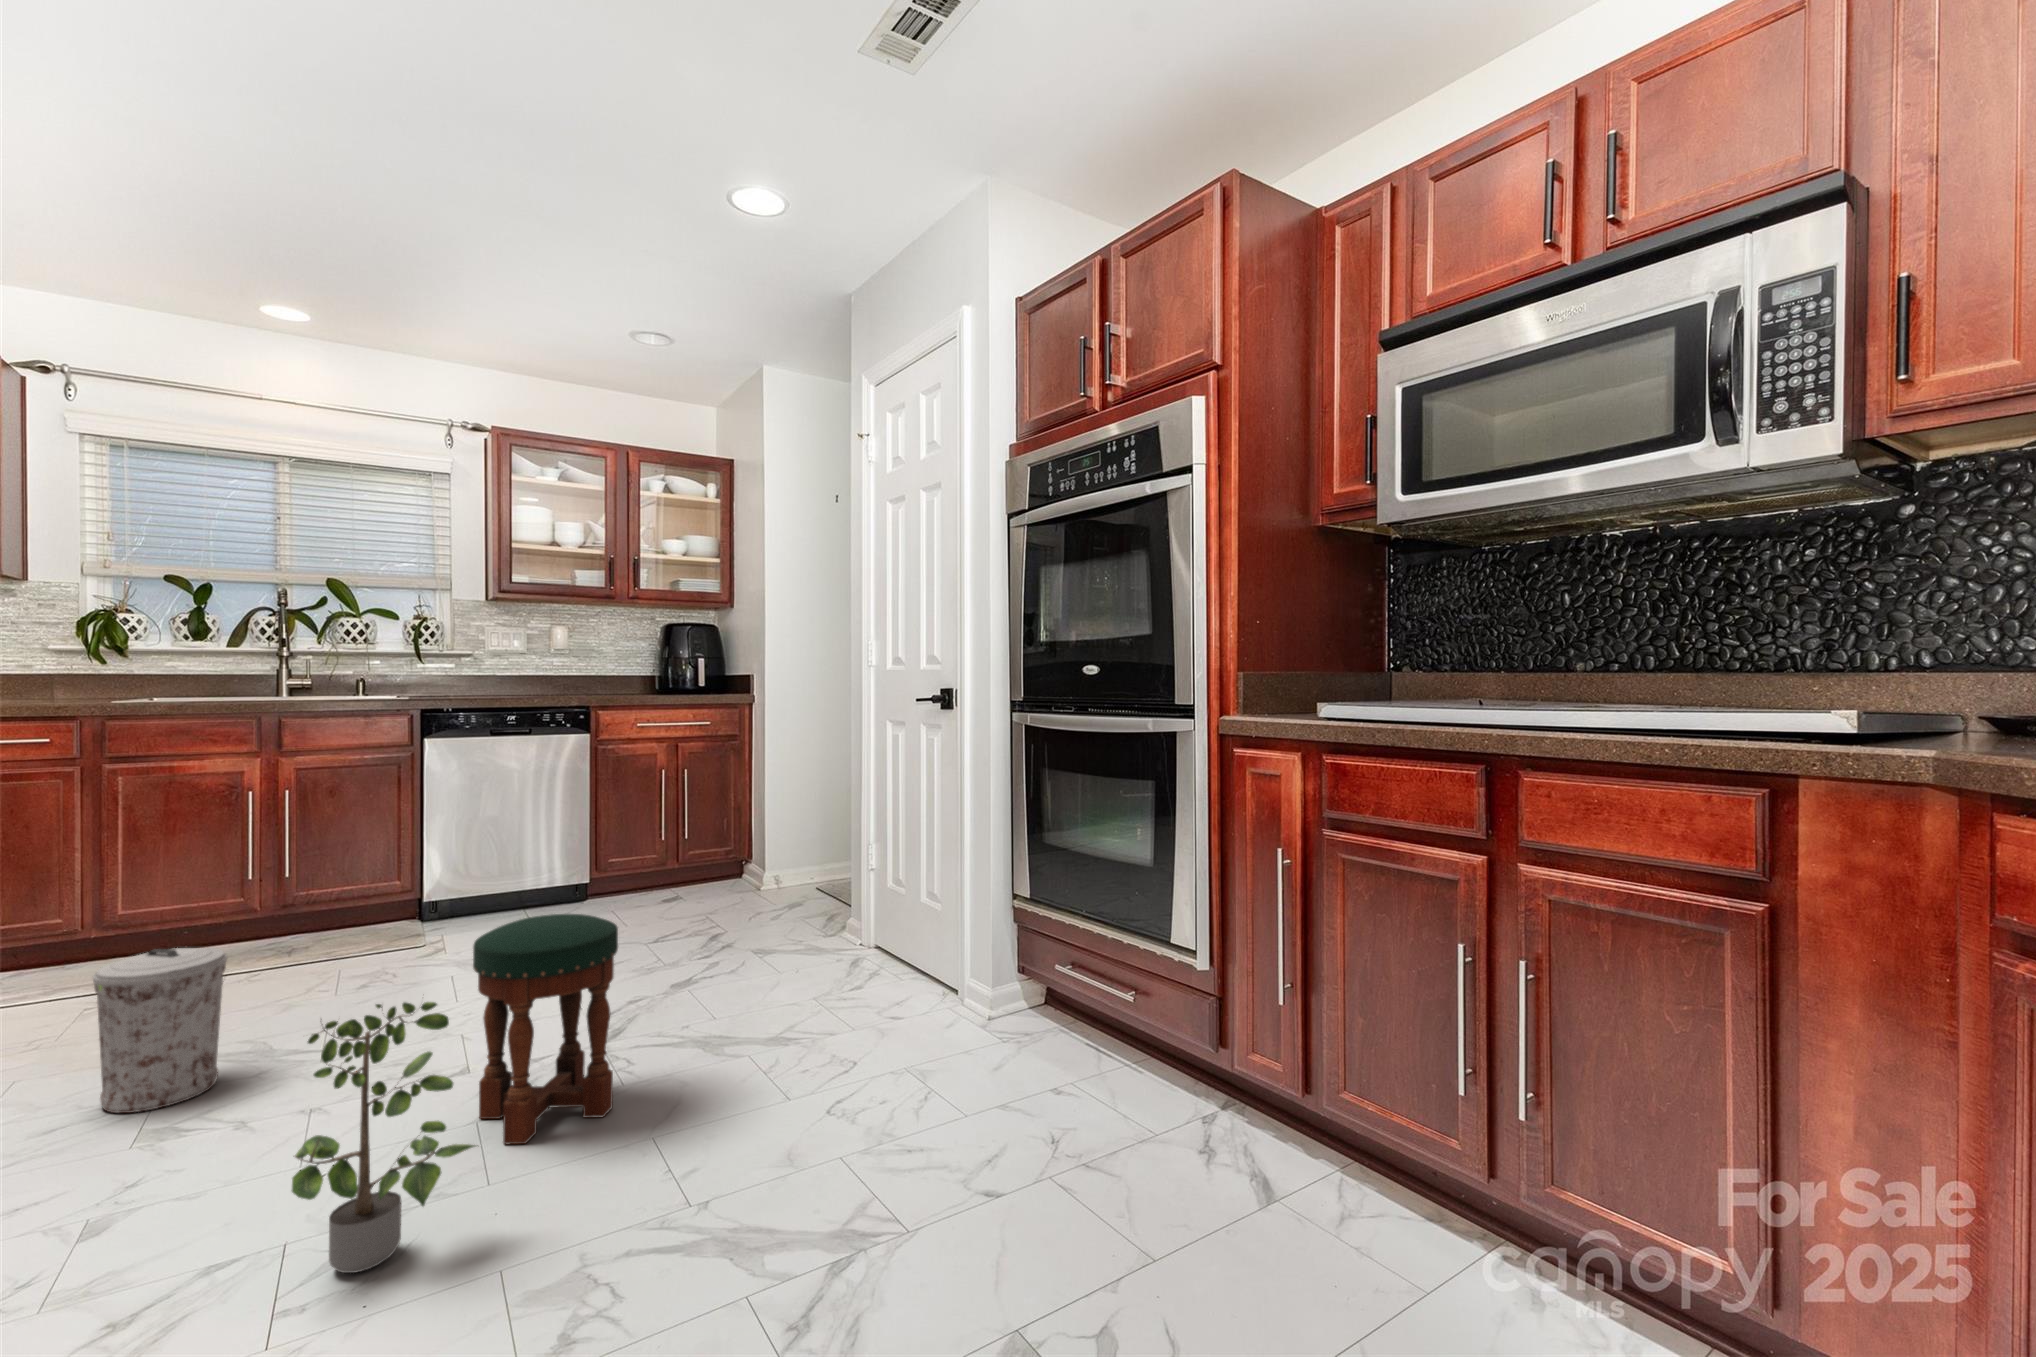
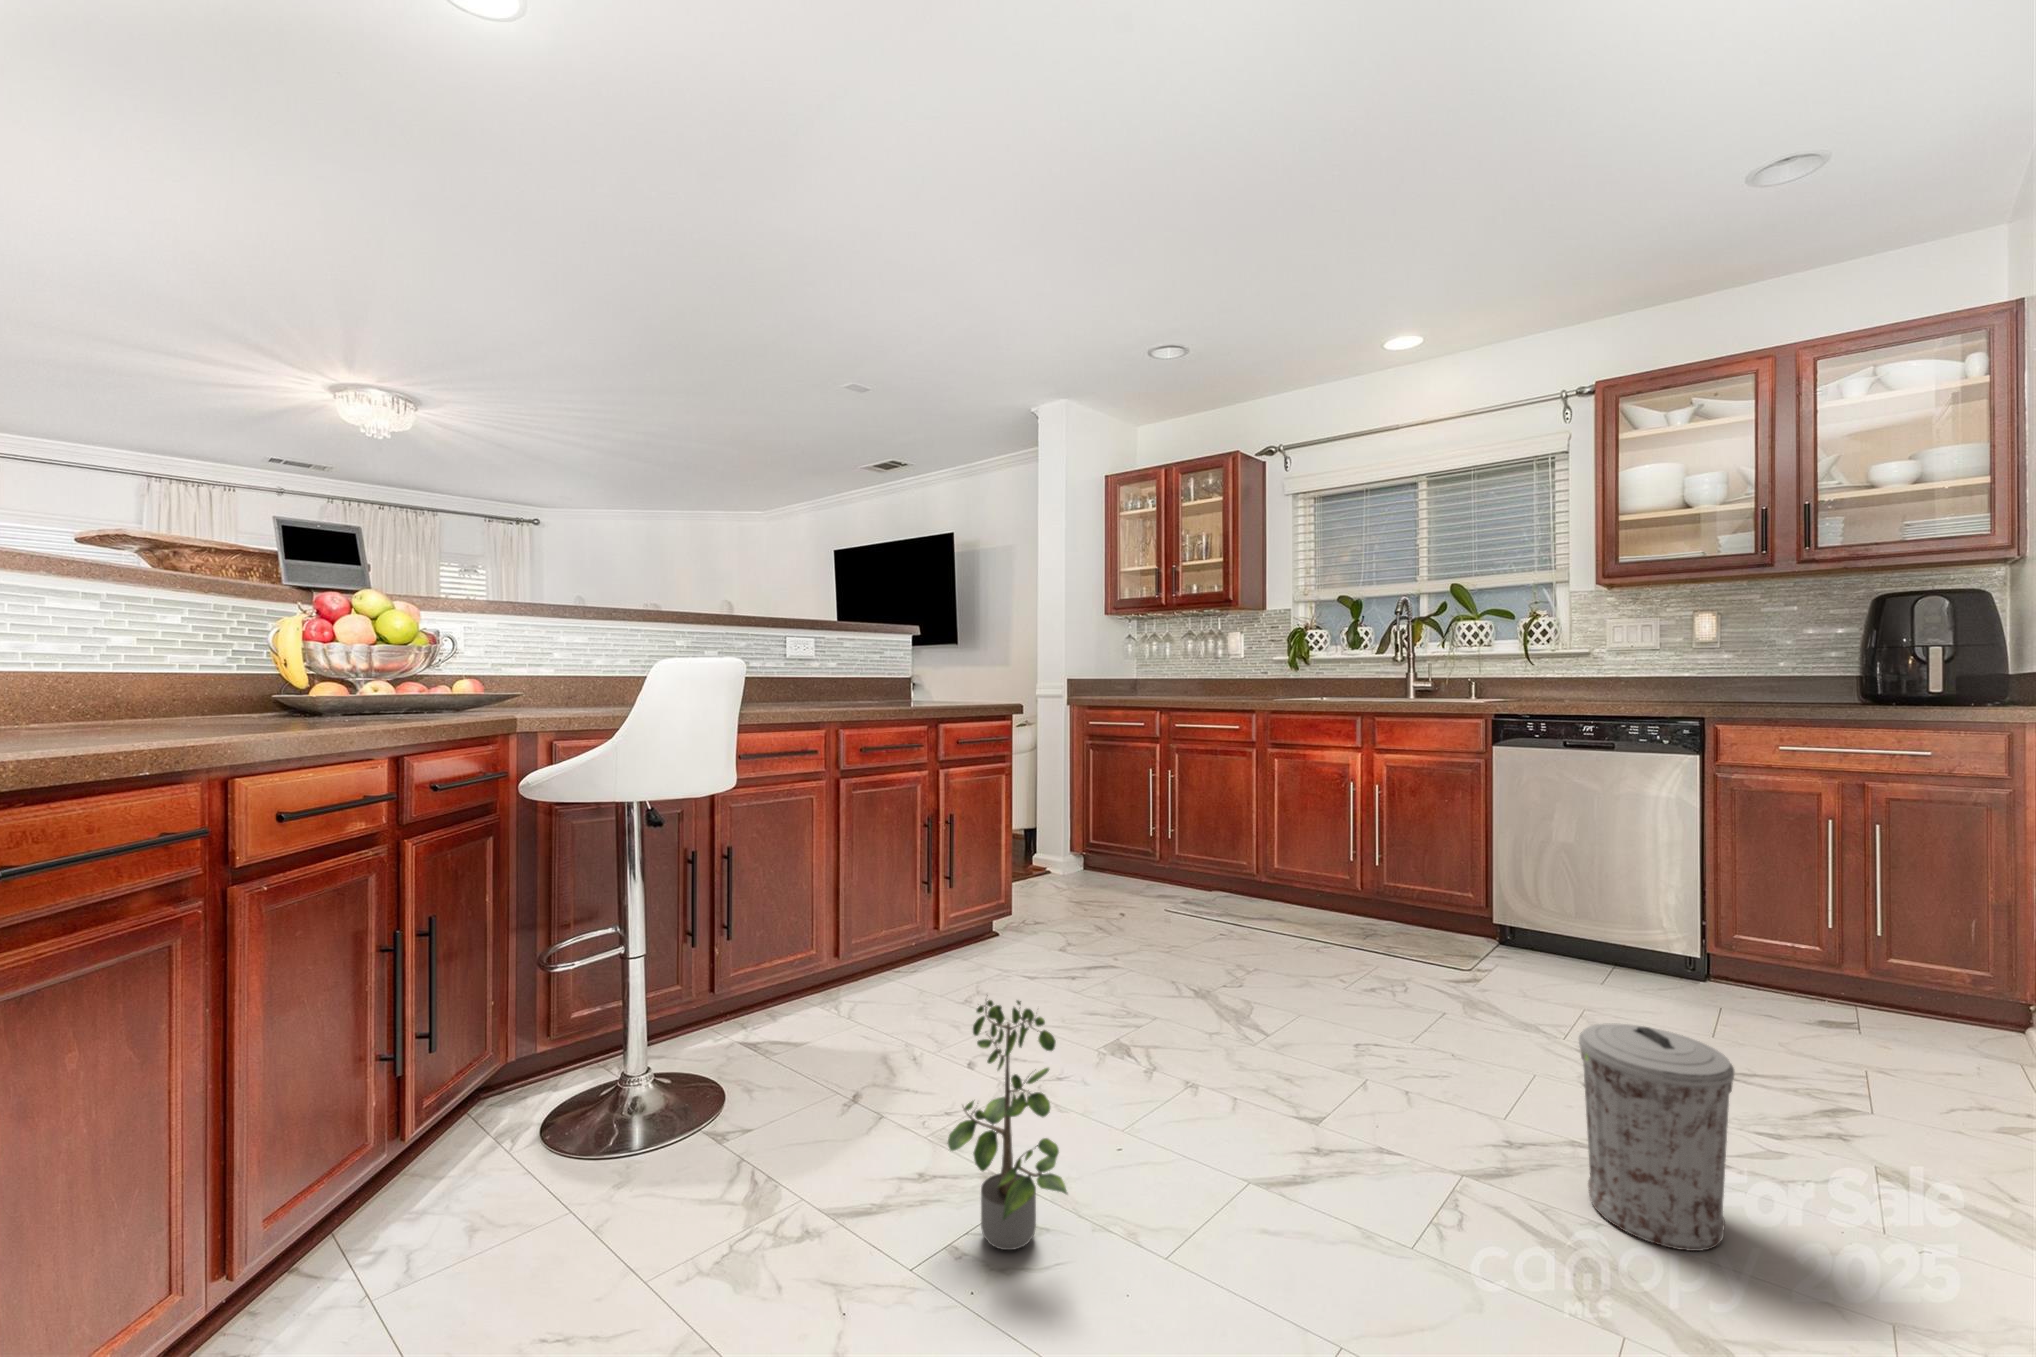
stool: present [473,914,618,1144] -> none [1204,968,1368,1265]
trash can: present [93,948,227,1113] -> present [1579,1023,1734,1251]

